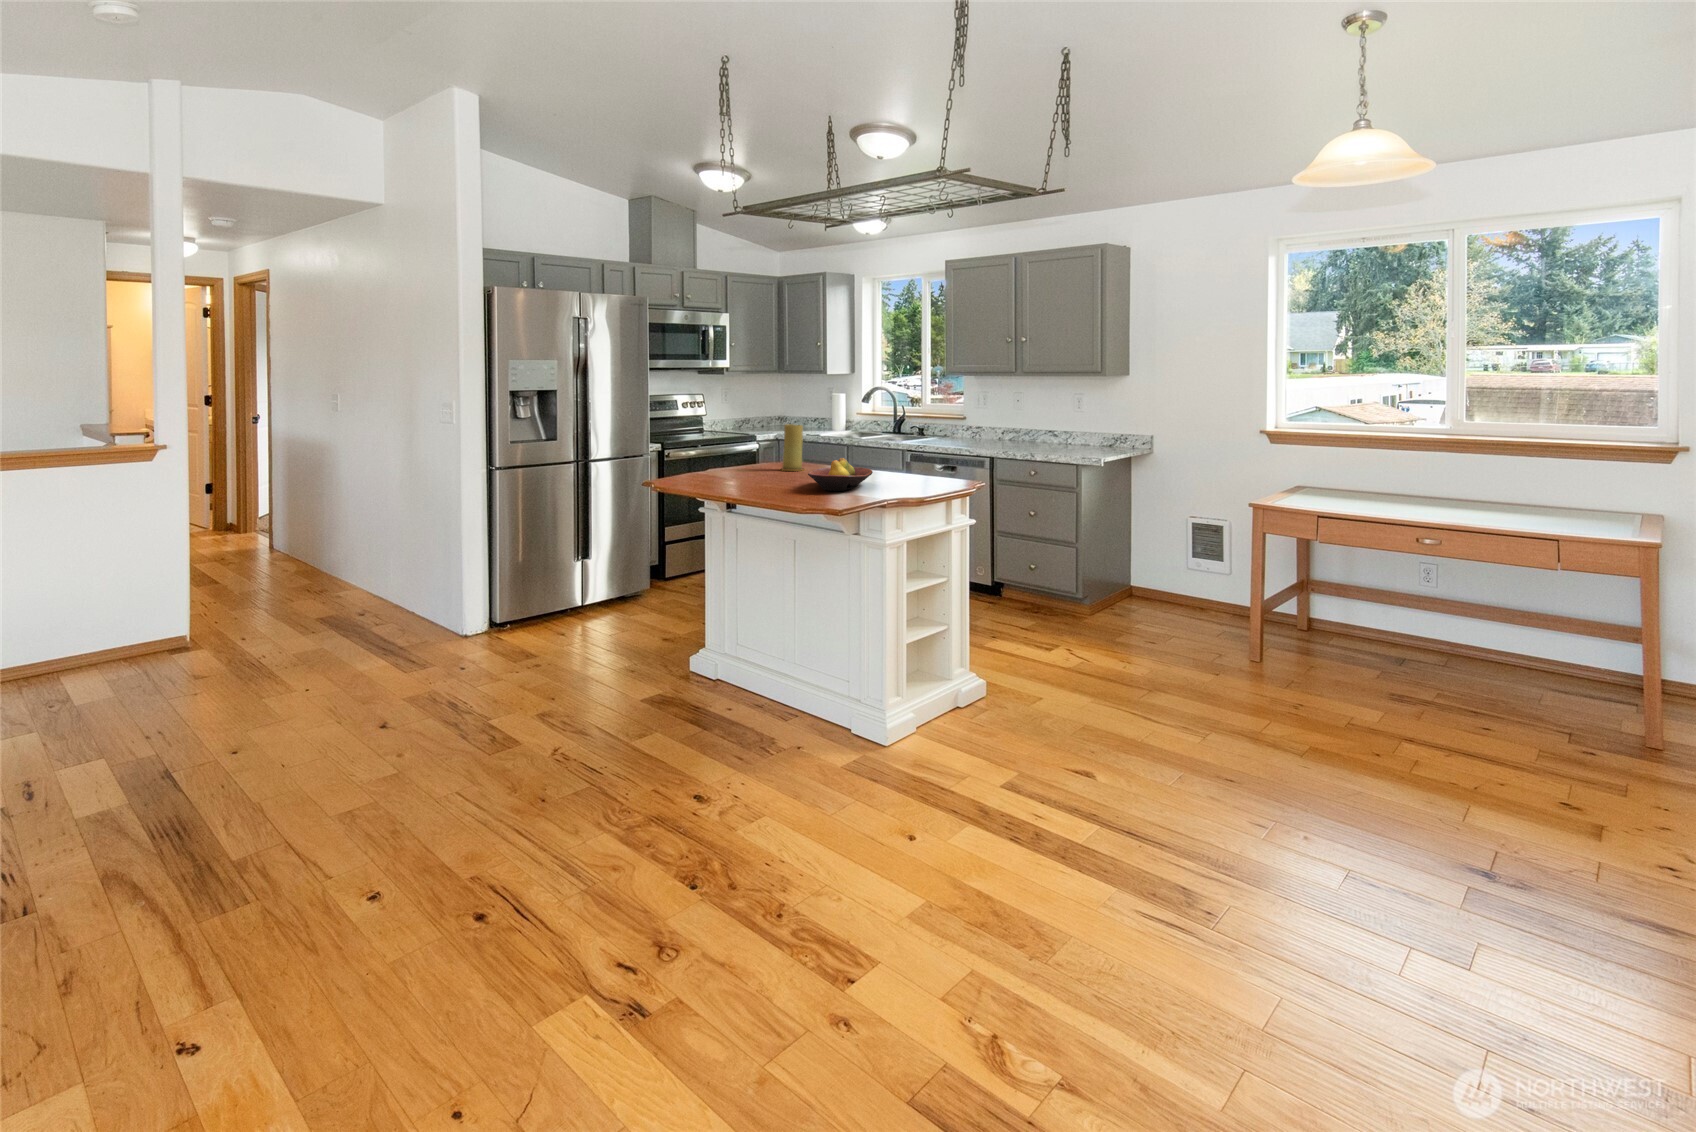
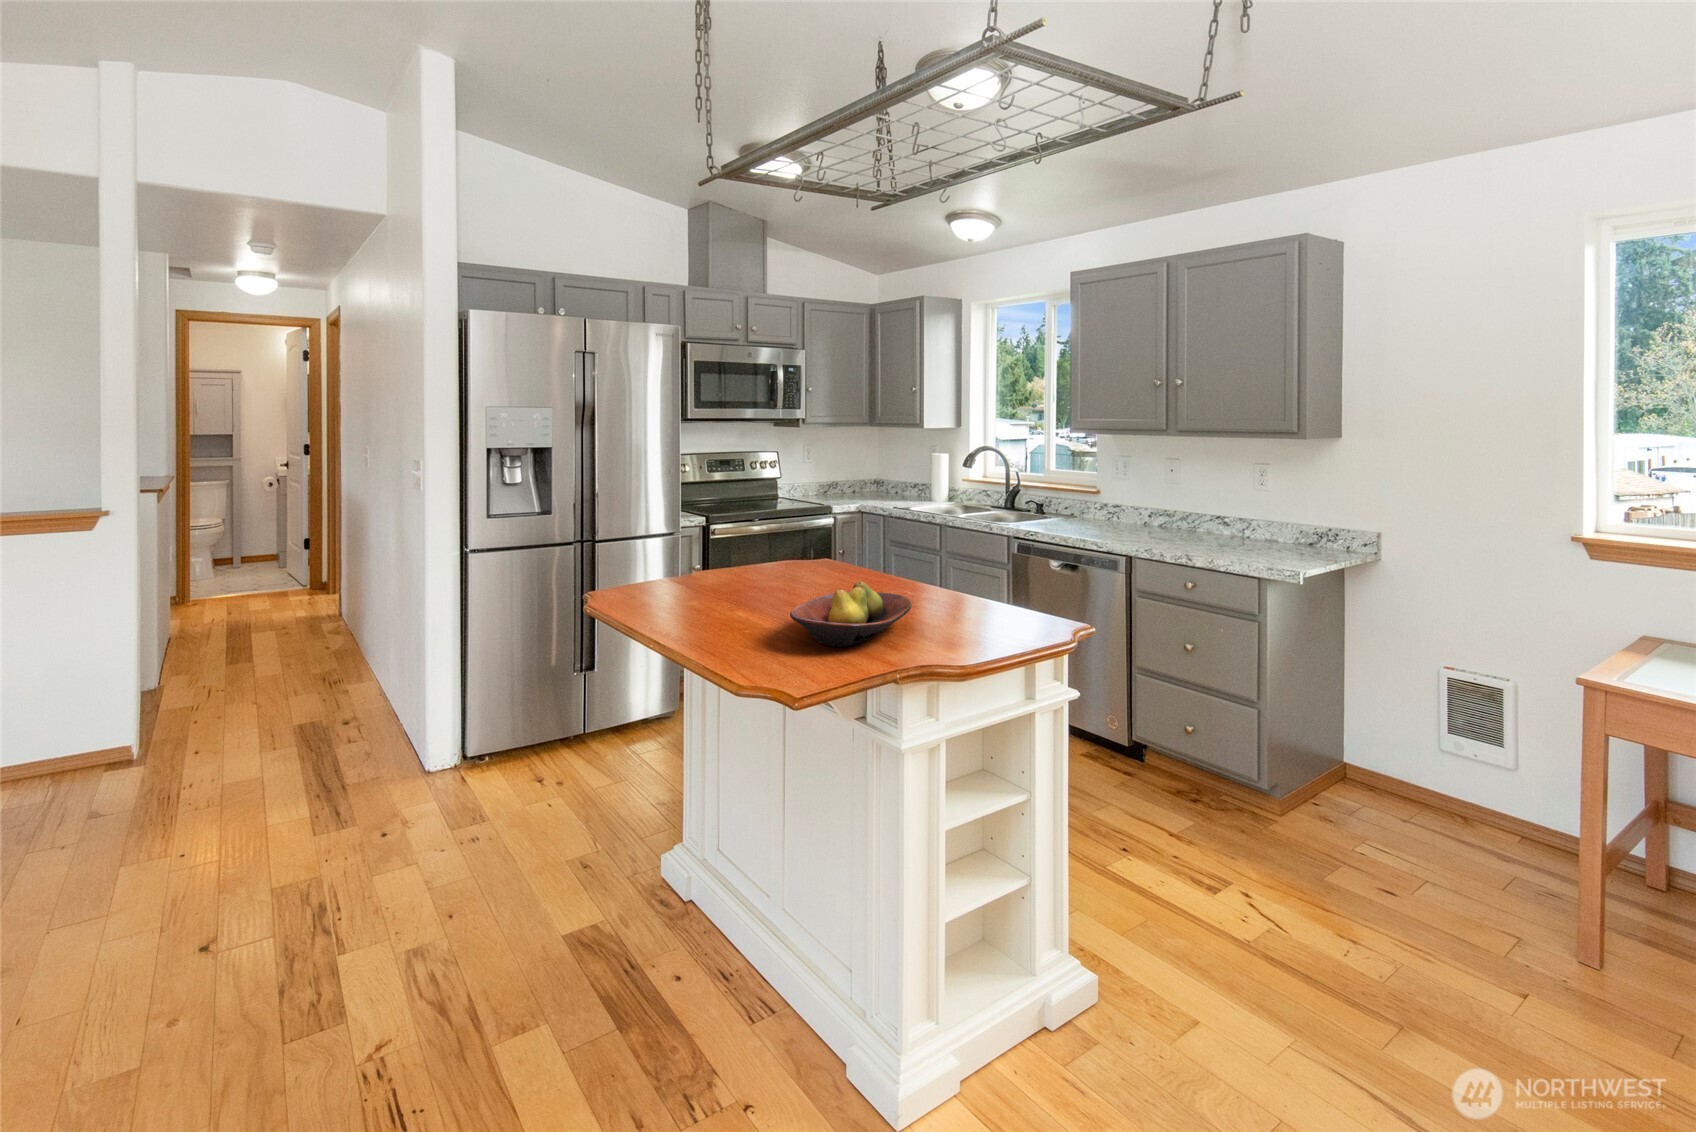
candle: present [782,424,803,471] -> none [794,509,833,581]

